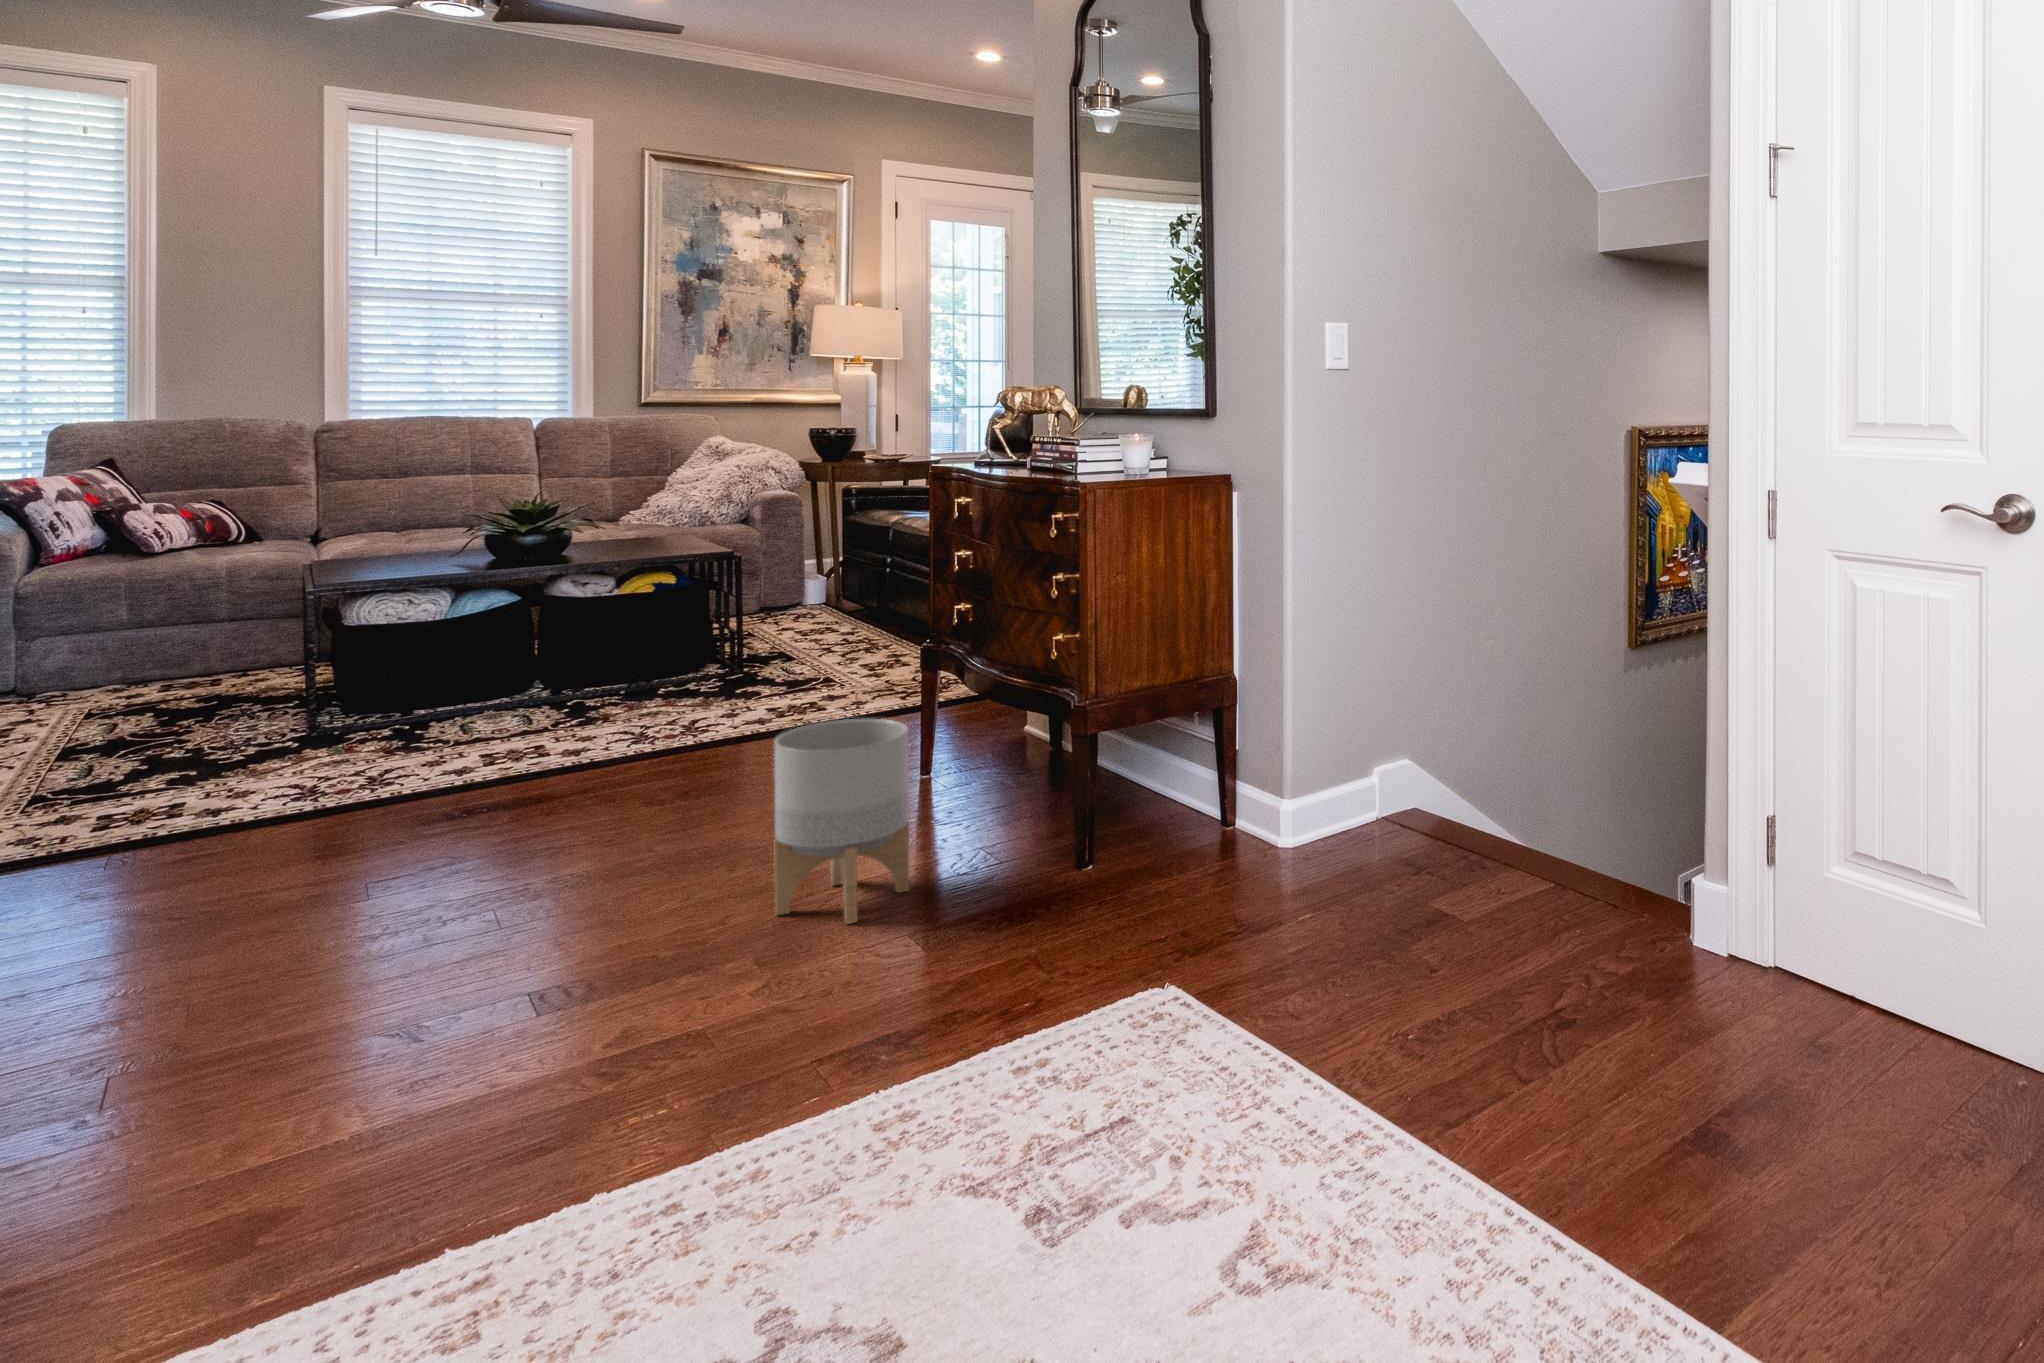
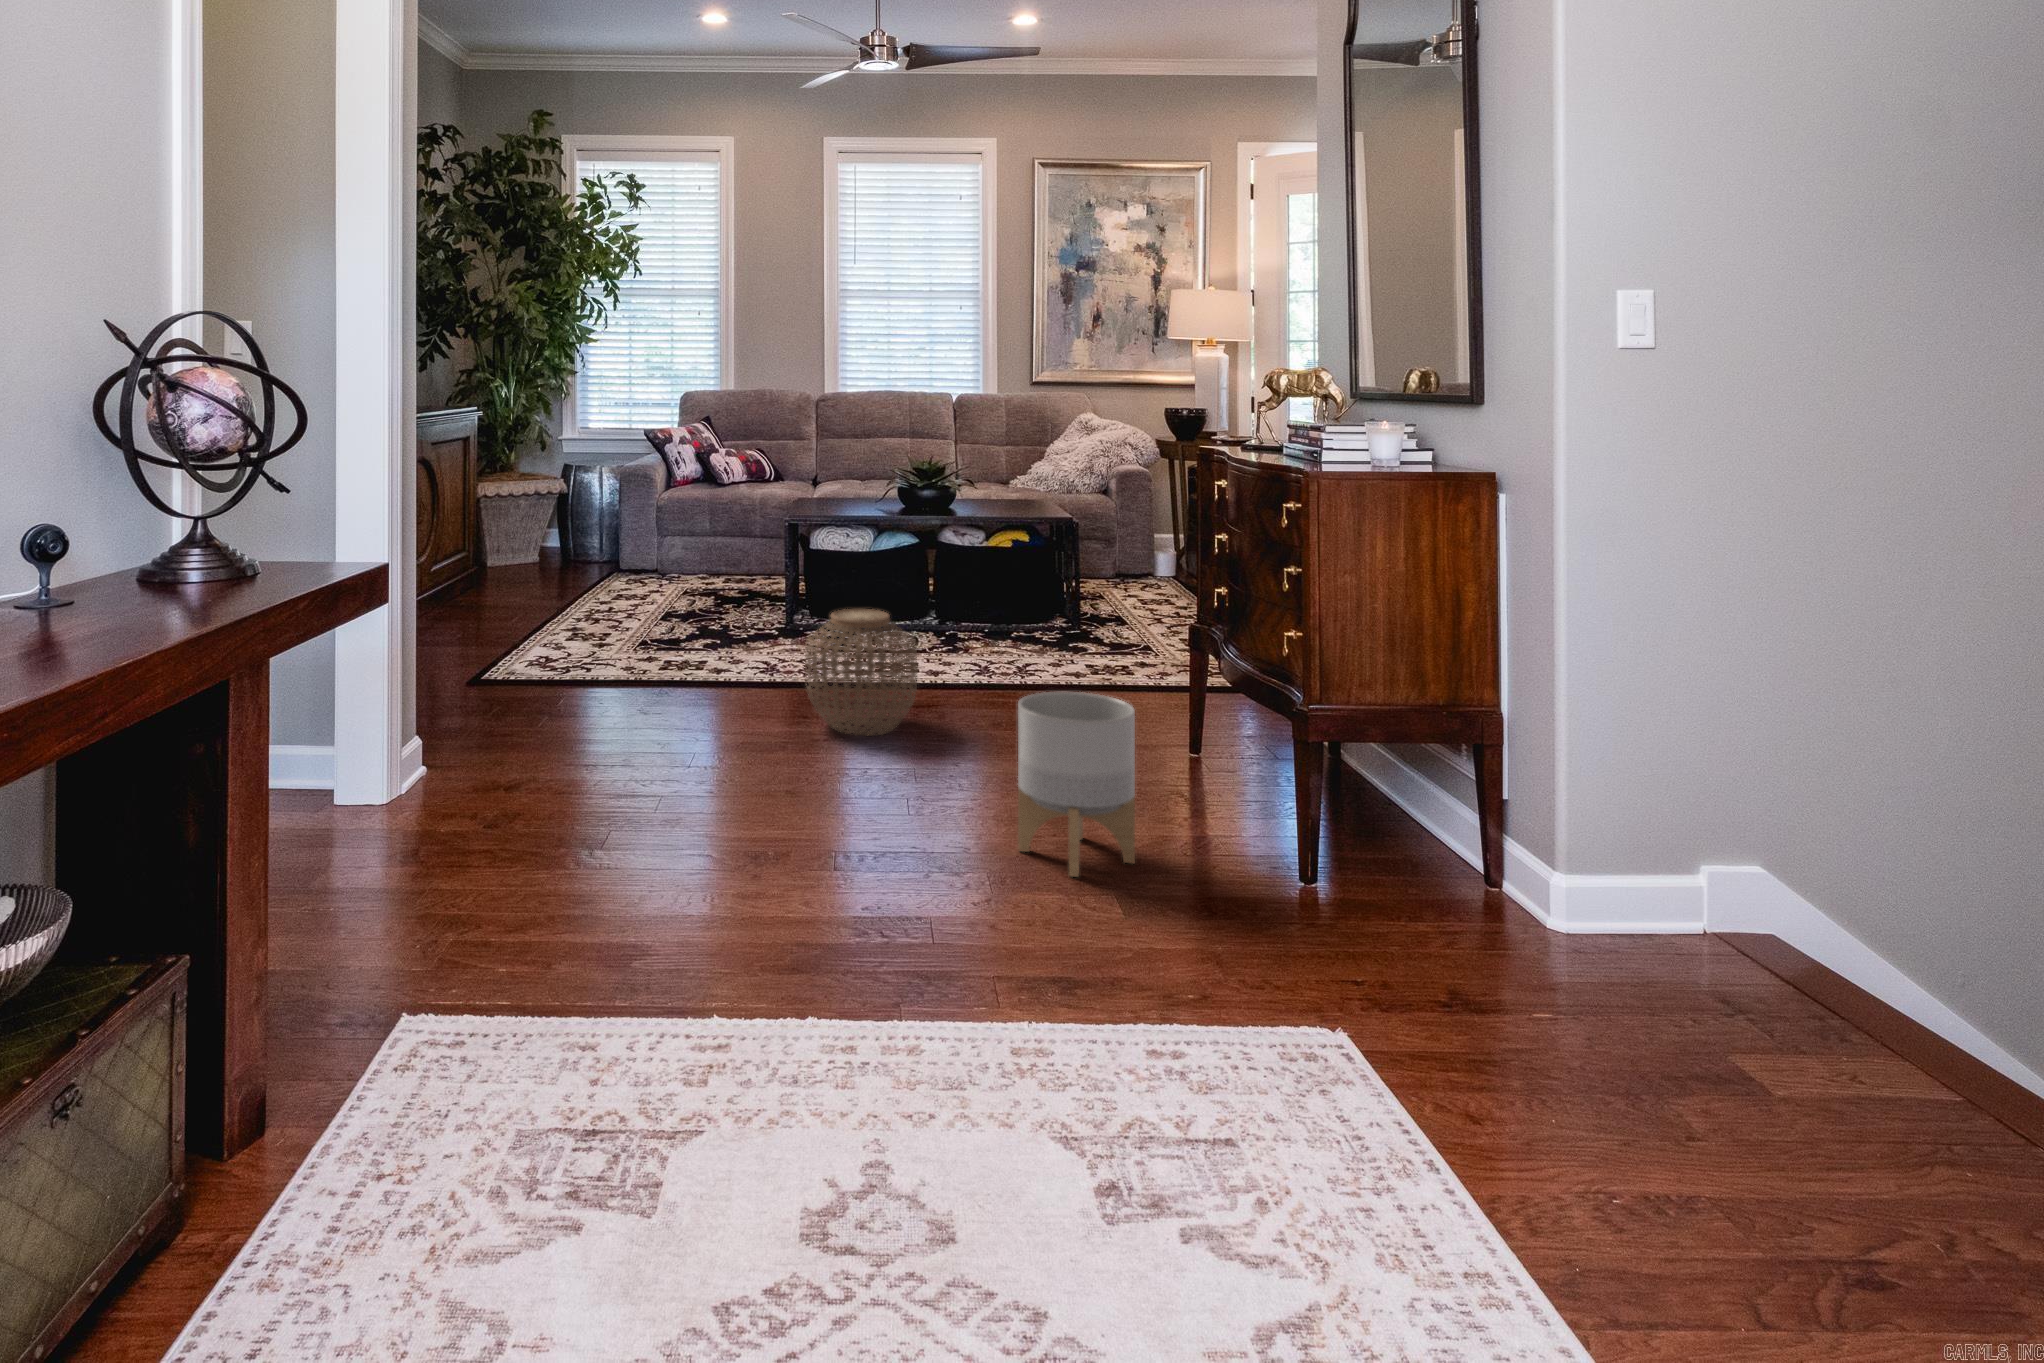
woven basket: none [404,676,581,844] -> present [805,609,917,736]

